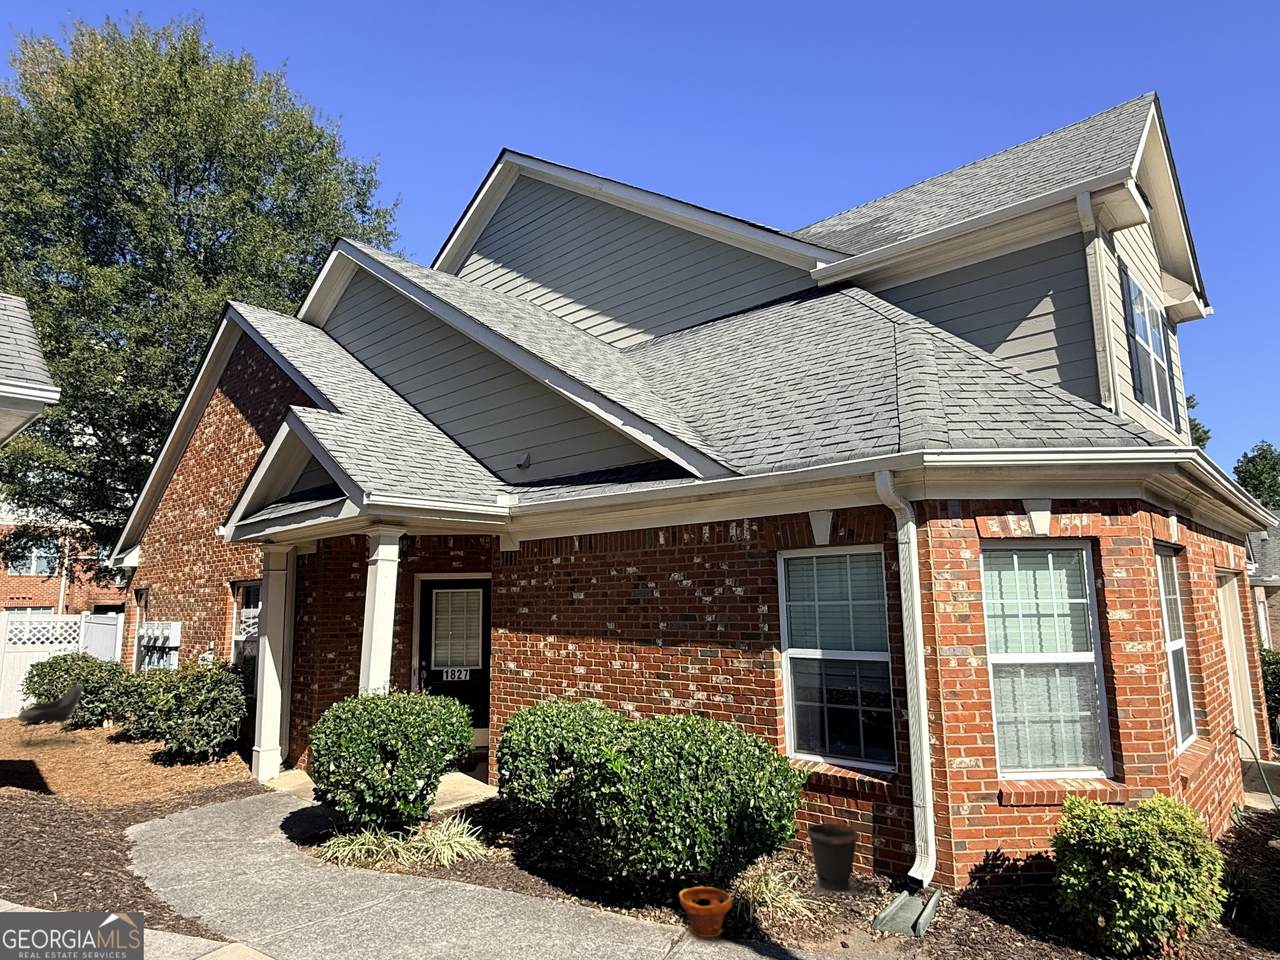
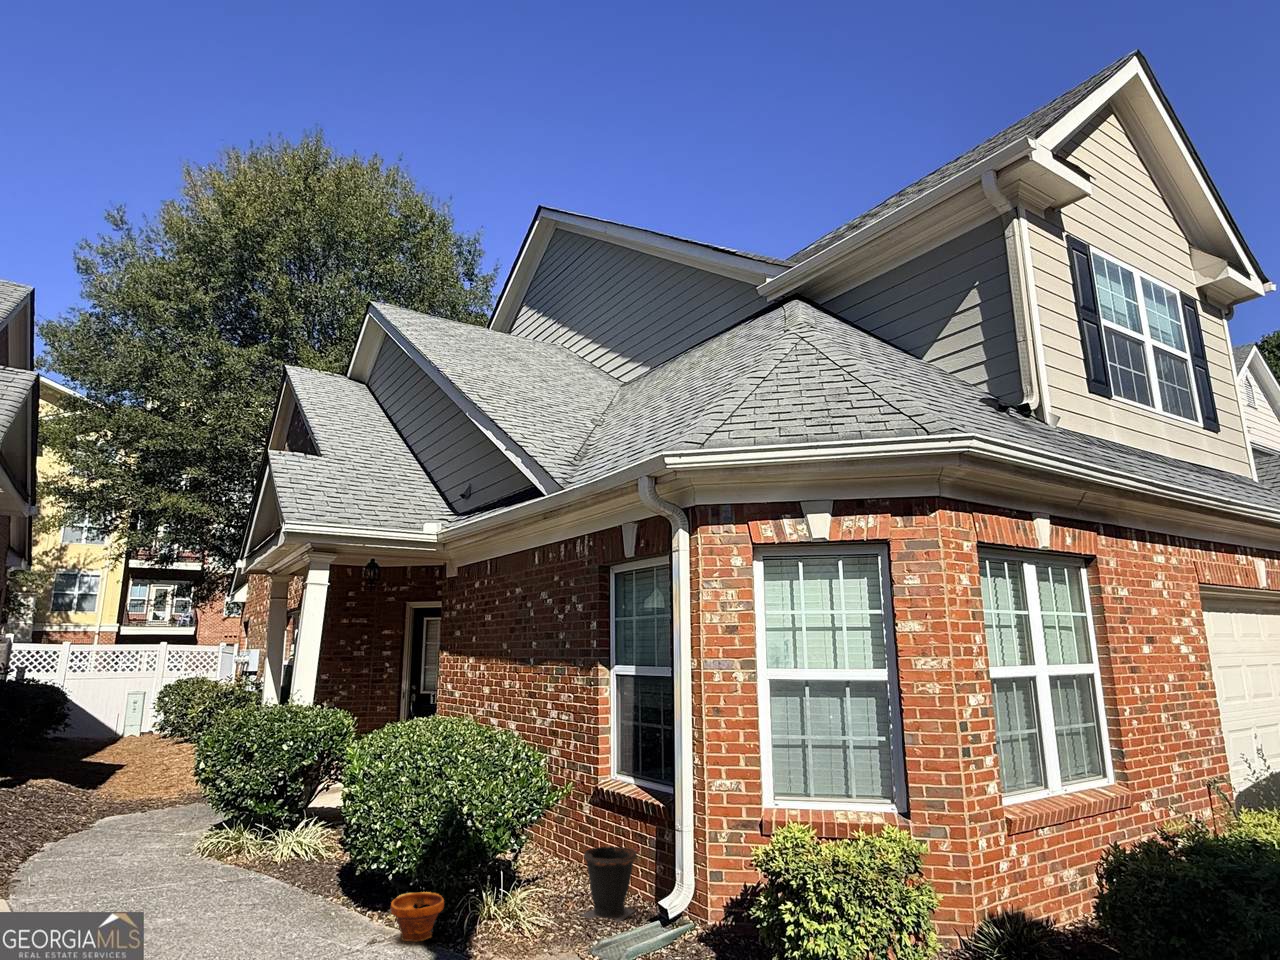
lounge chair: present [18,685,82,747] -> none [138,703,190,754]

